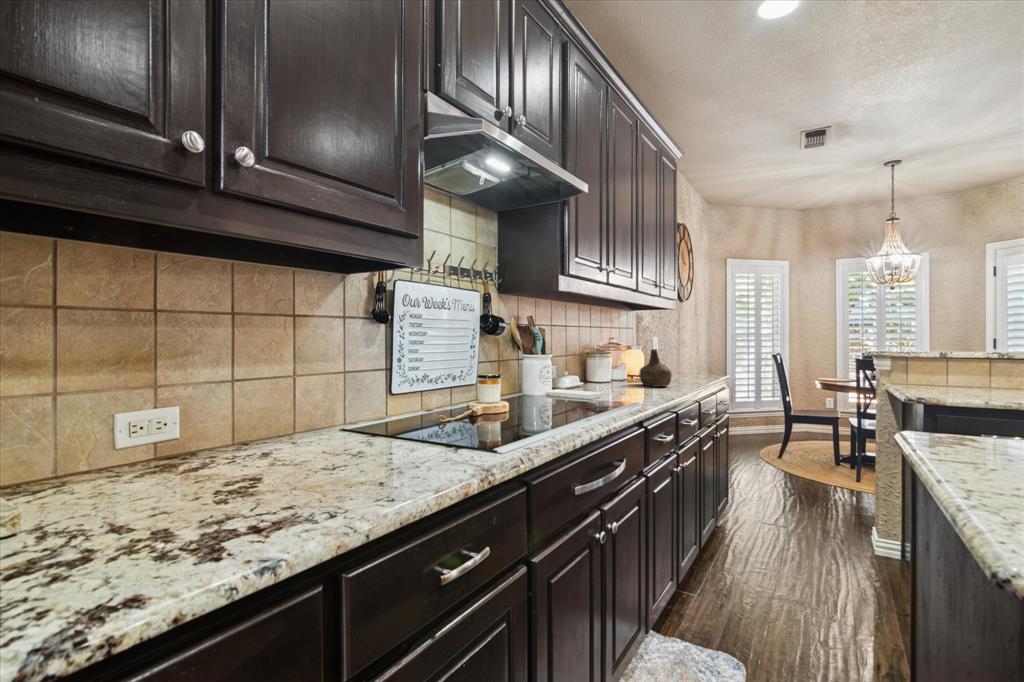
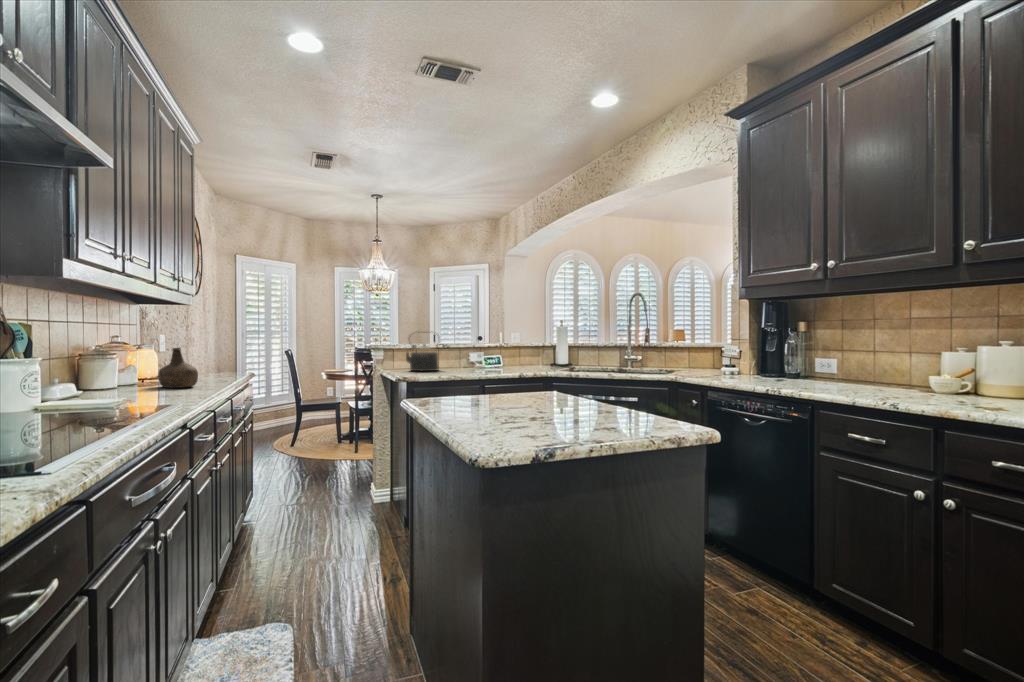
kettle: none [926,334,993,391] -> present [406,332,439,371]

